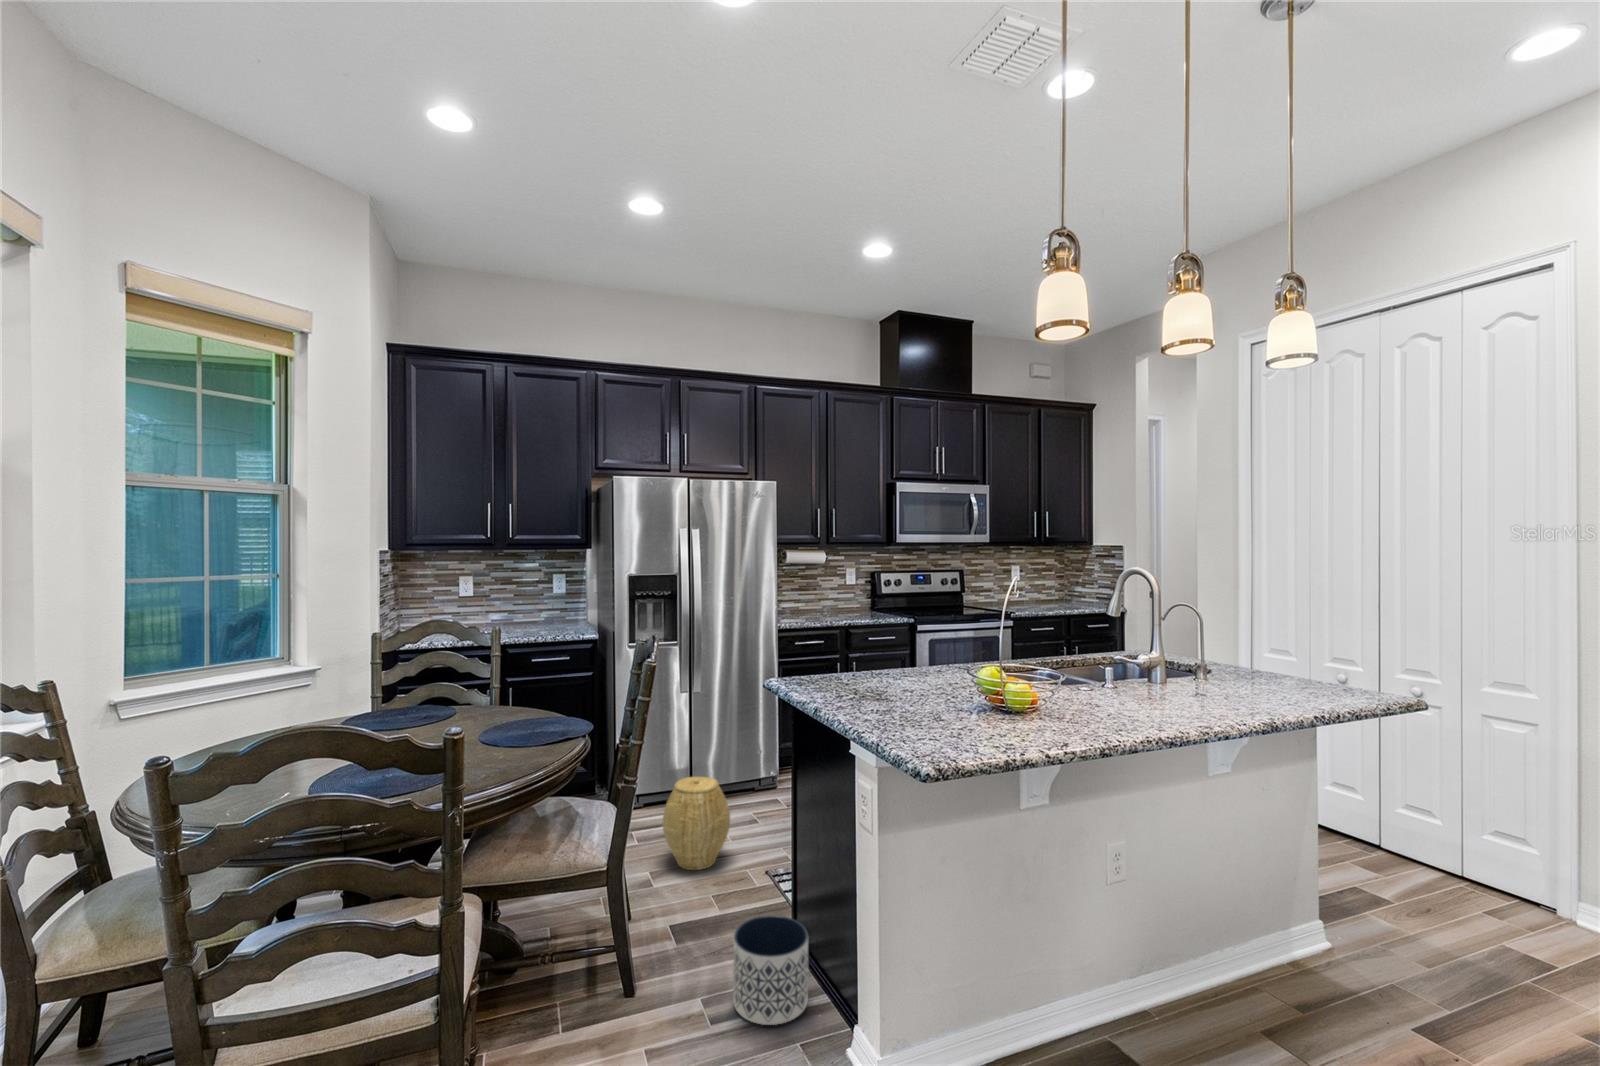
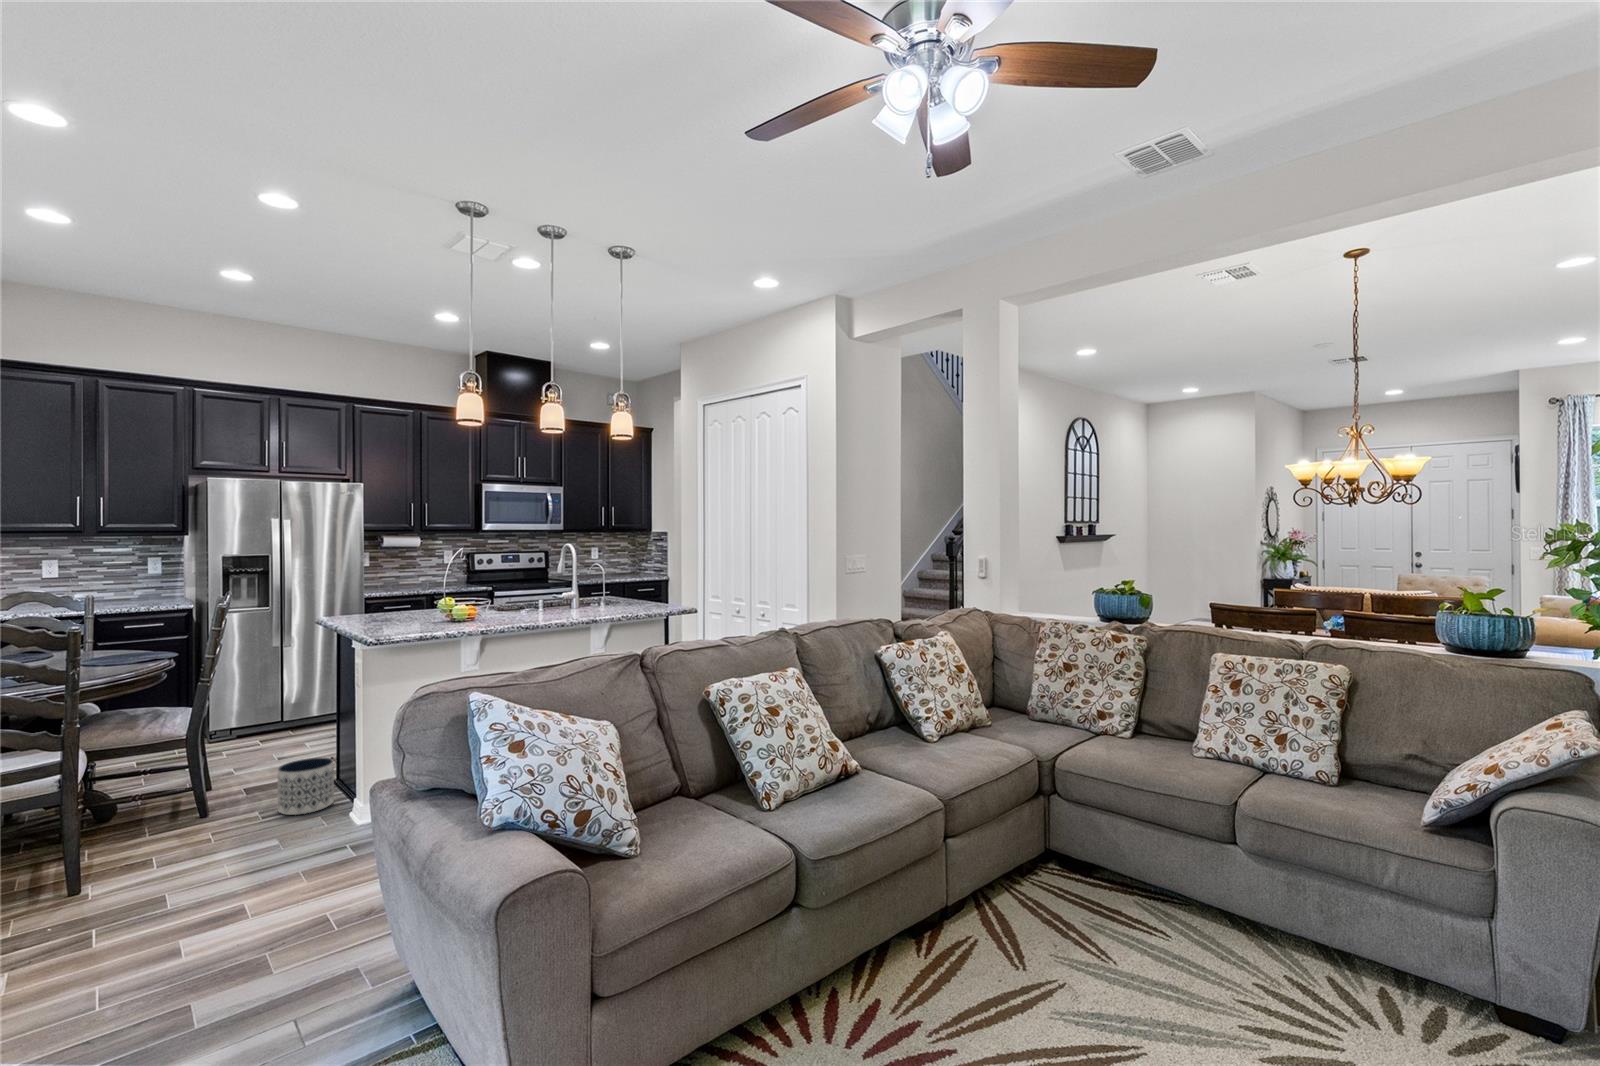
woven basket: present [662,777,730,870] -> none [245,699,305,764]

